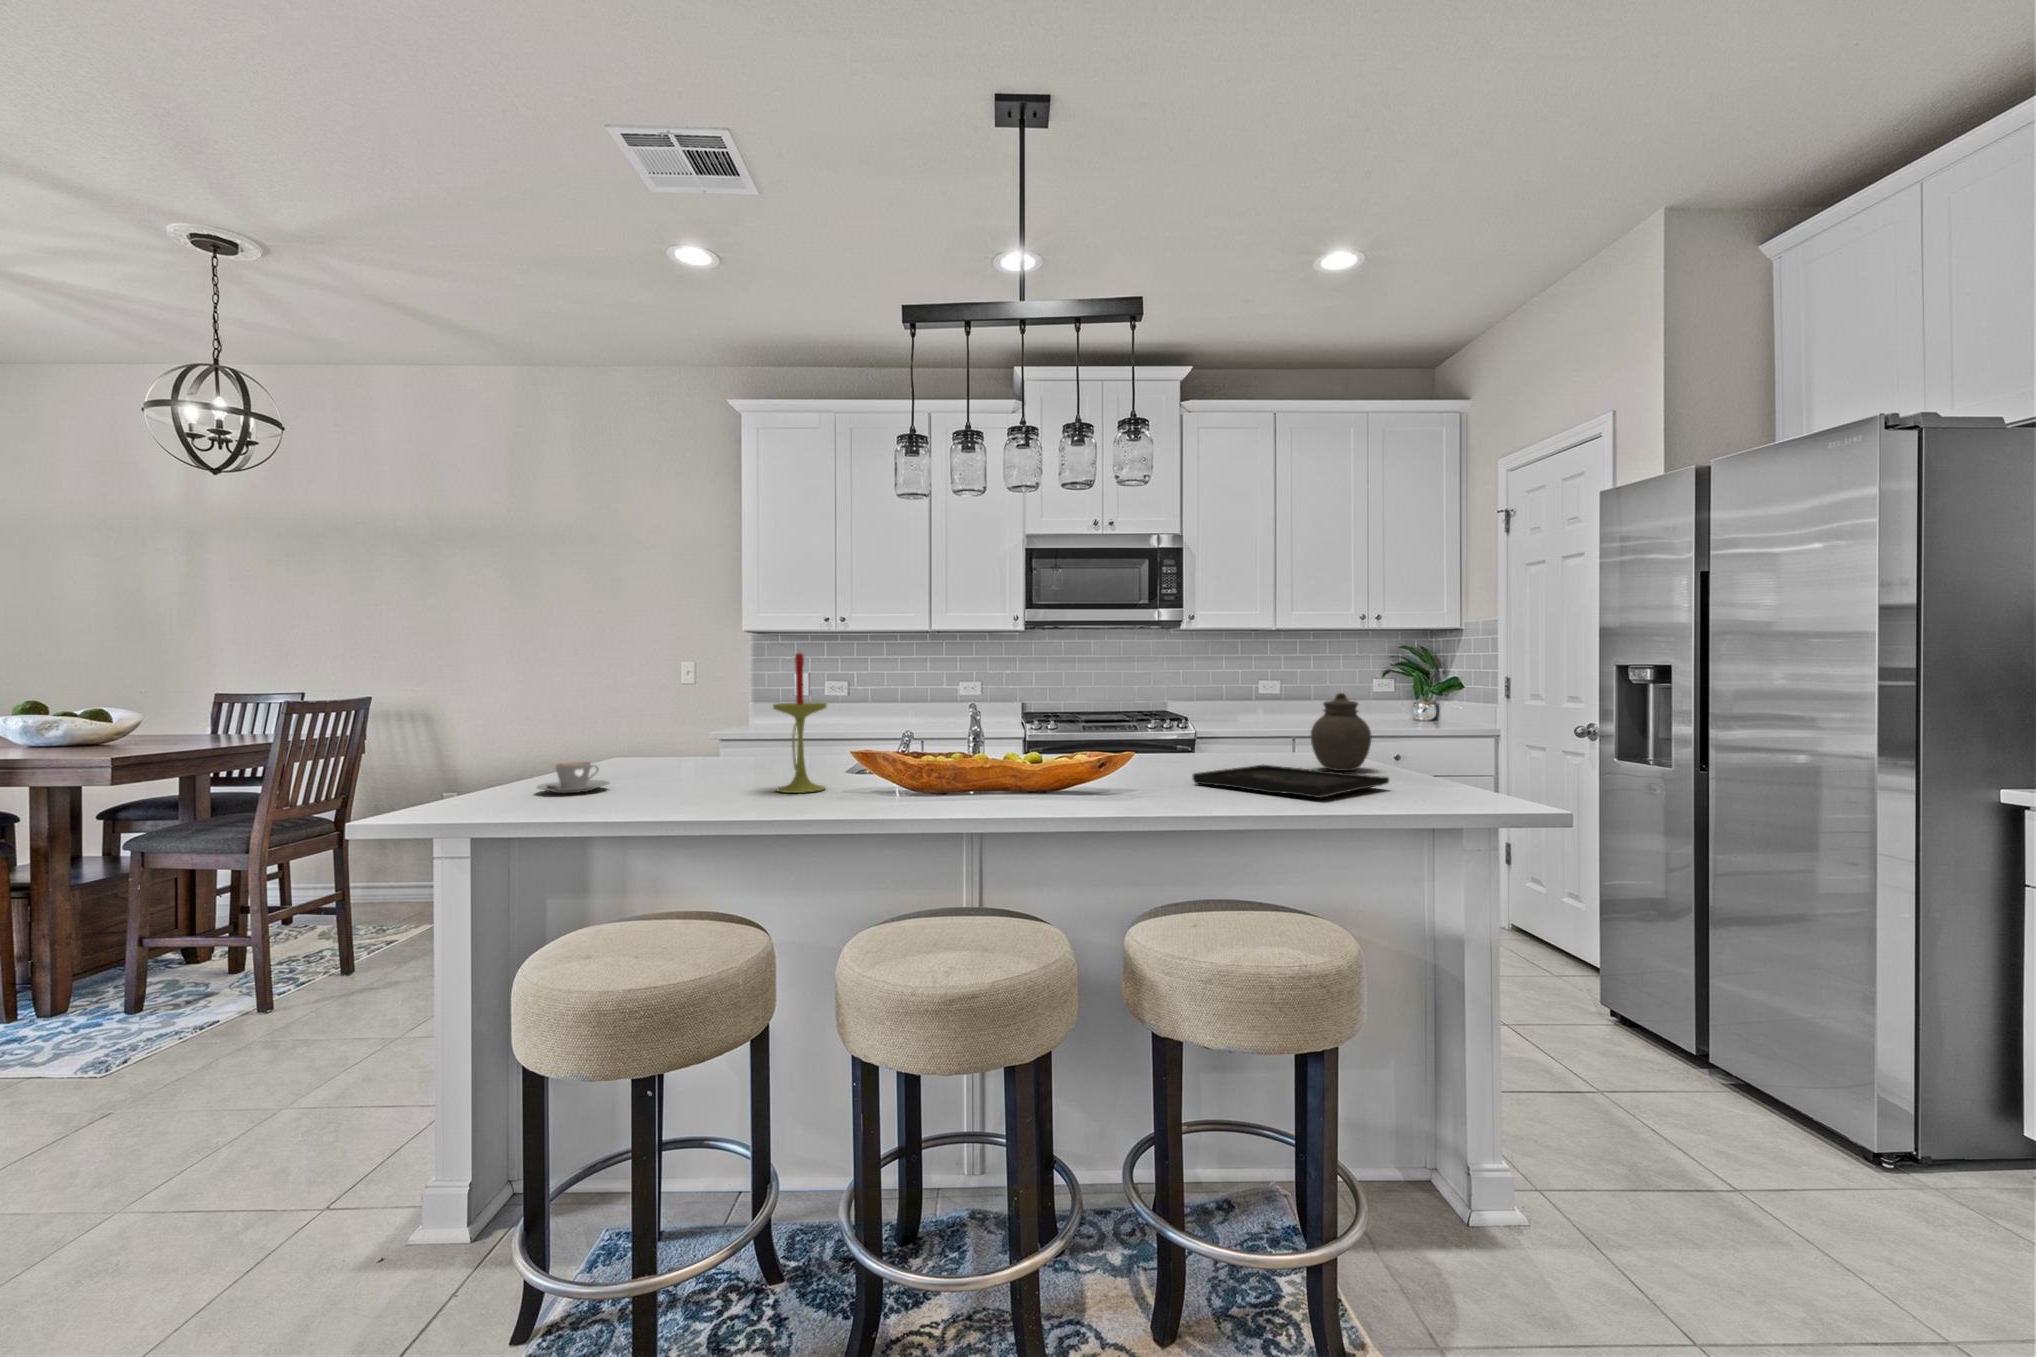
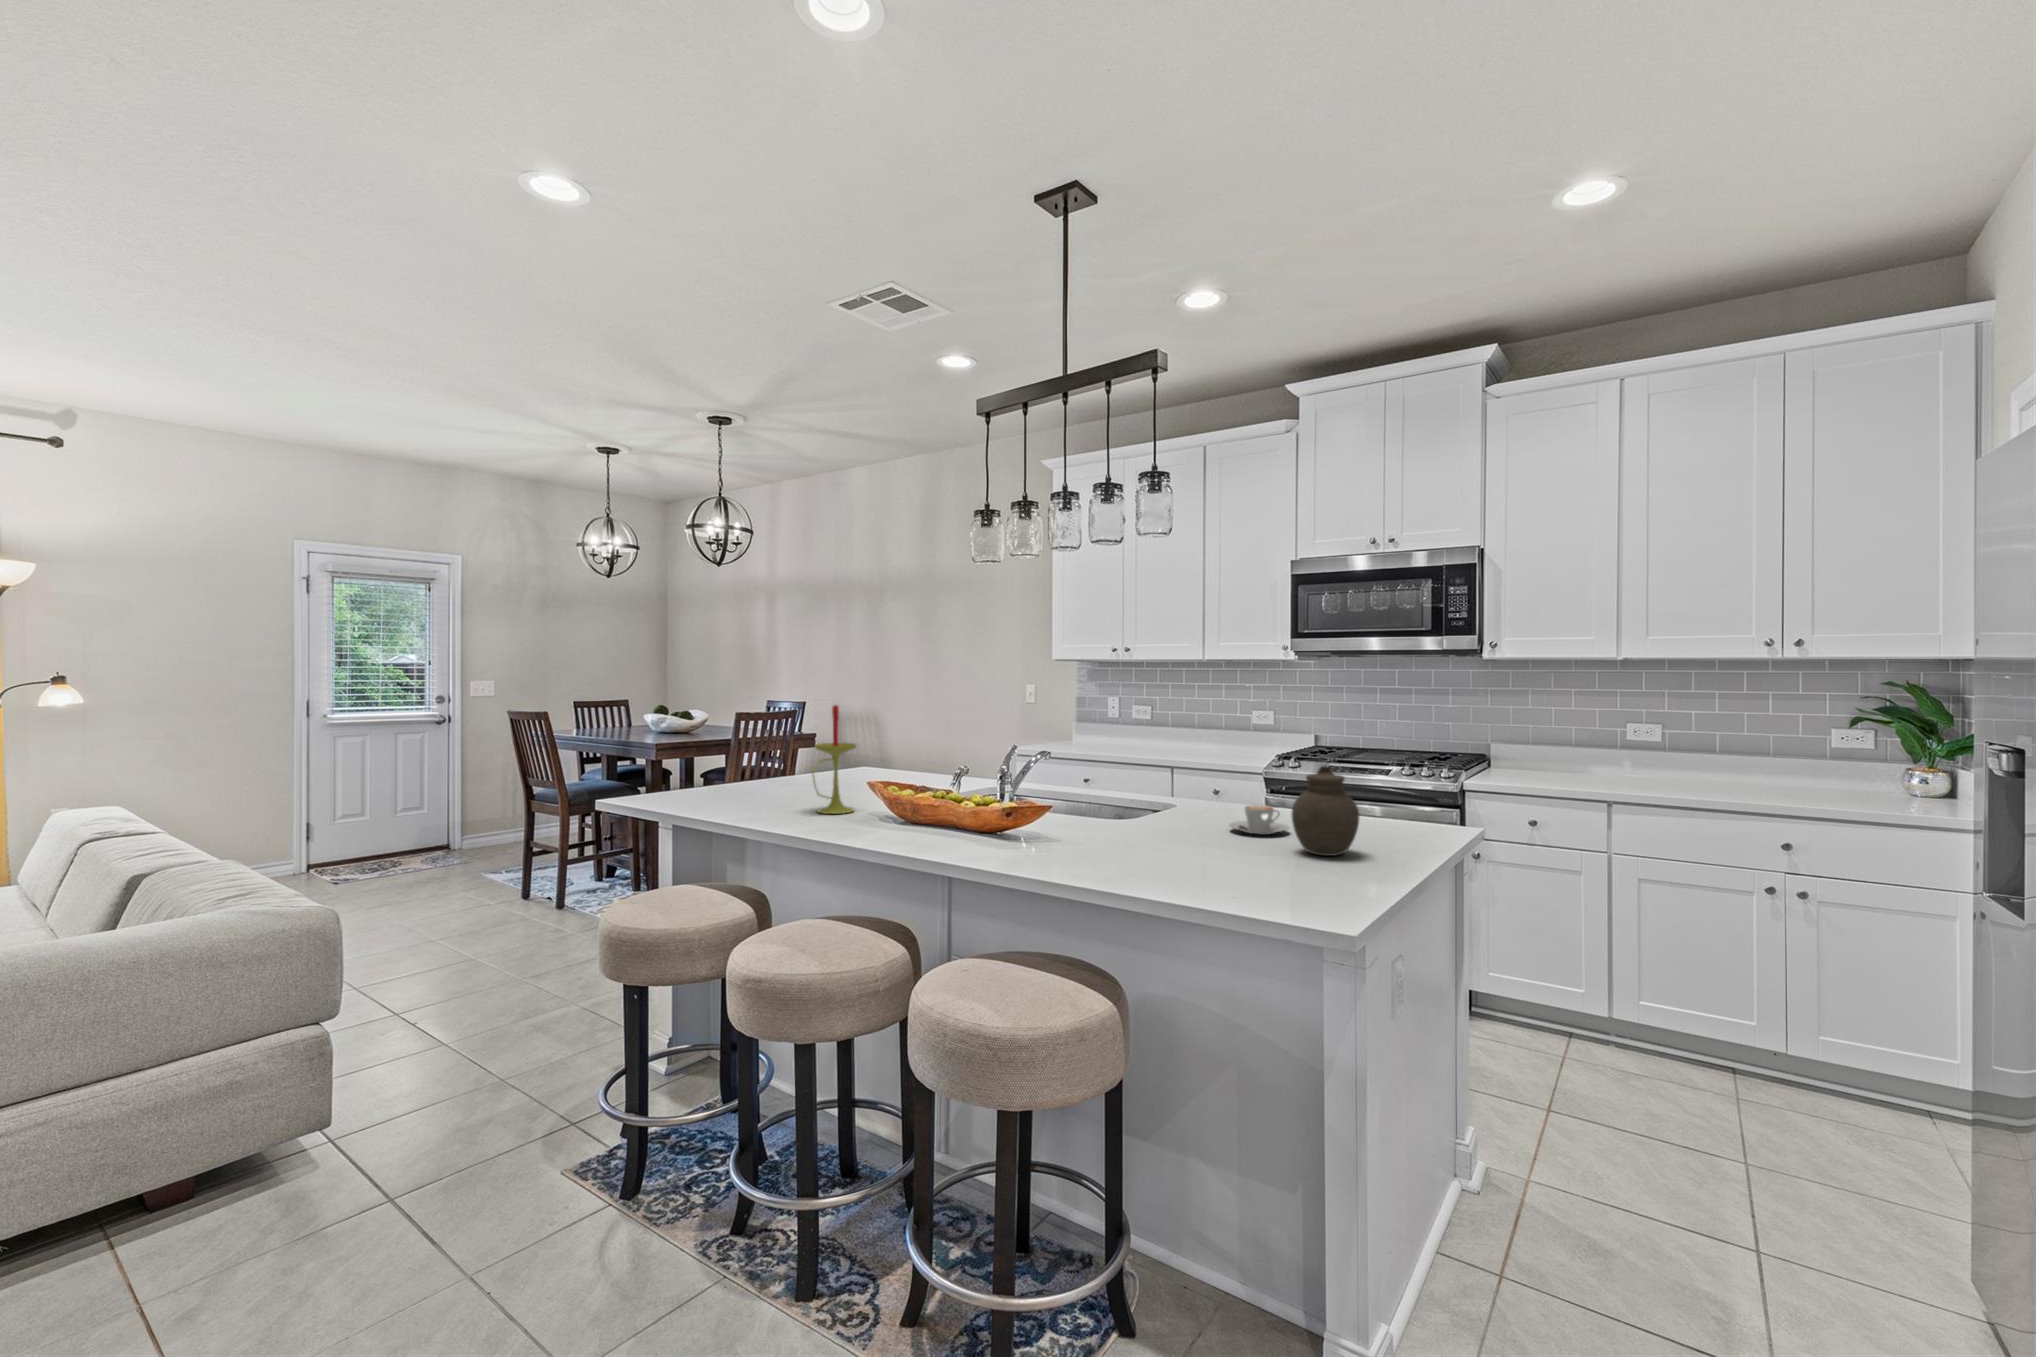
coffee cup: present [537,762,609,793] -> present [1230,805,1289,835]
tray: present [1193,765,1389,798] -> none [1105,836,1254,877]

